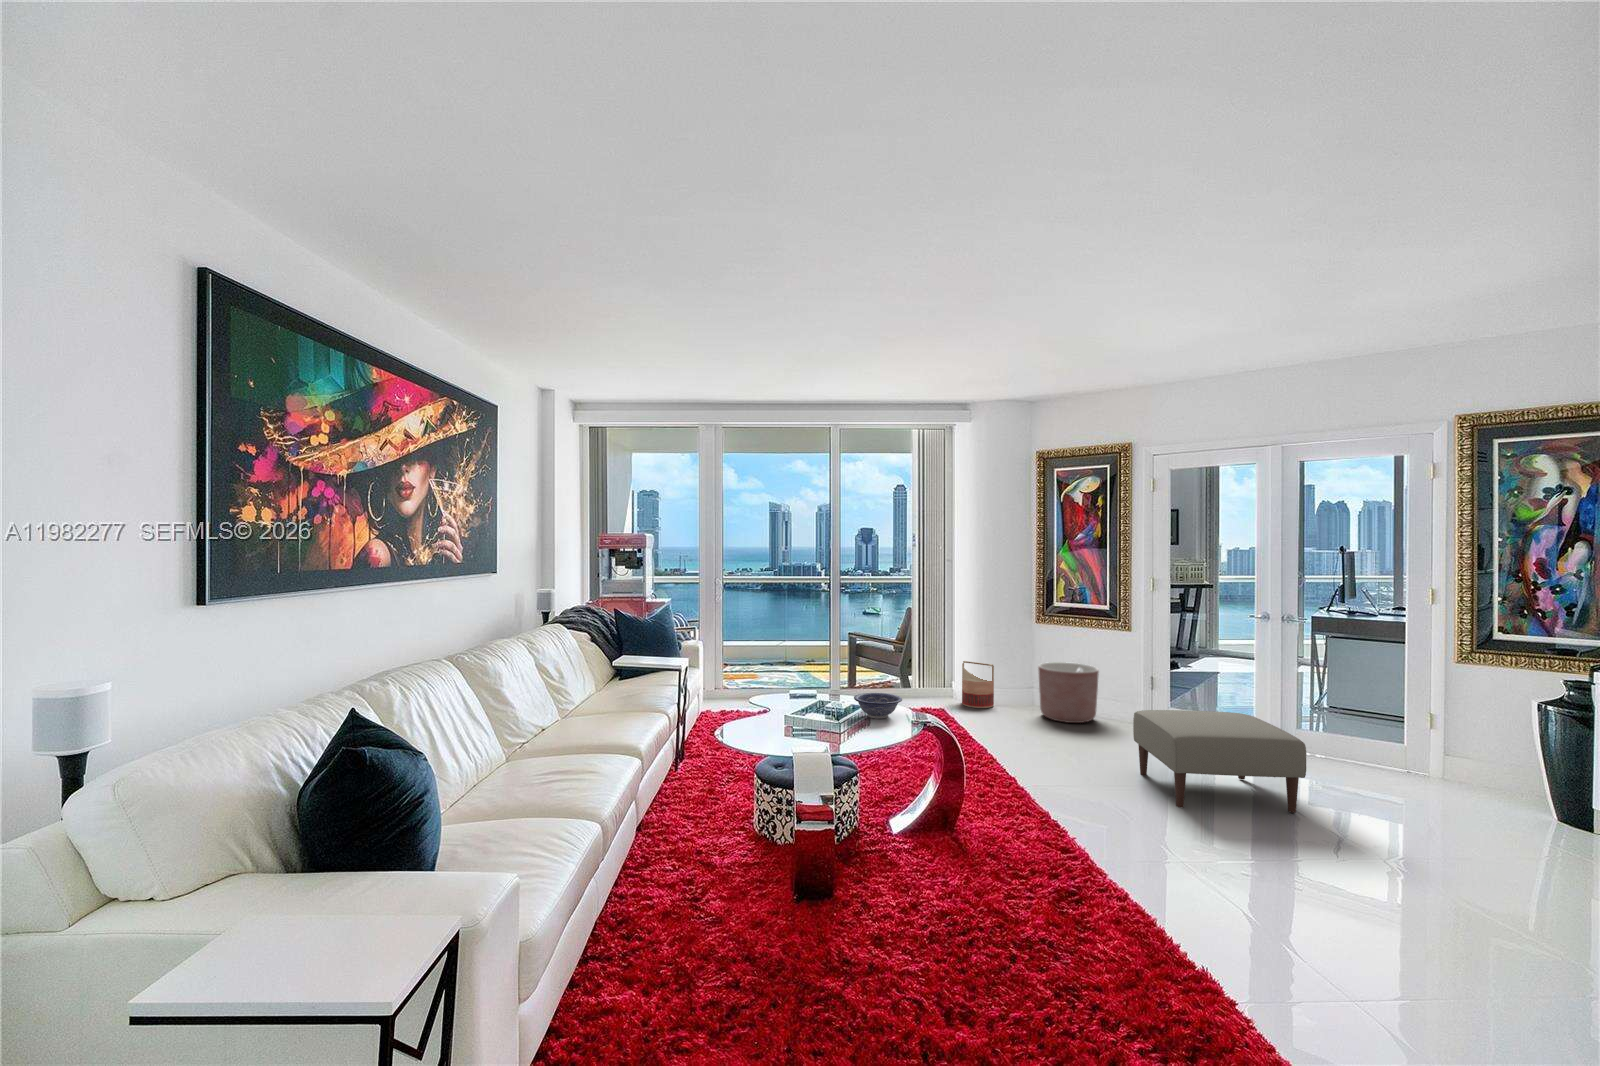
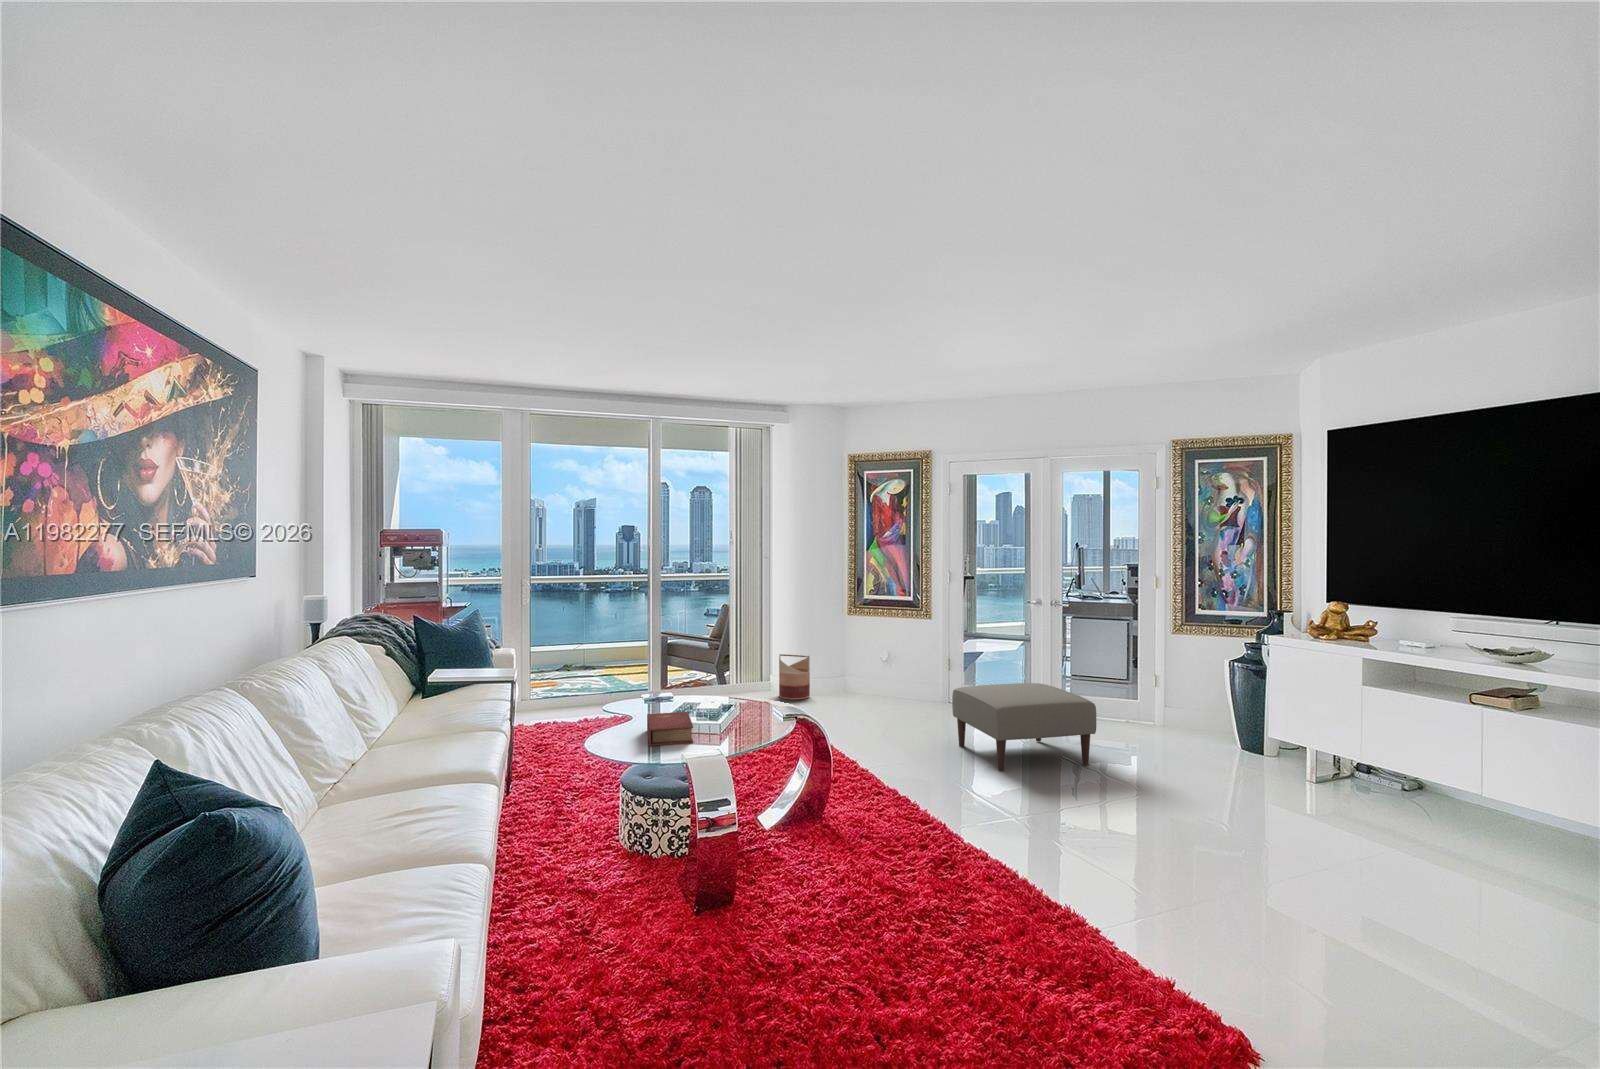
planter: present [1038,662,1099,723] -> none [853,649,907,706]
decorative bowl: present [854,693,902,719] -> none [710,689,760,716]
book: none [783,709,827,741] -> present [647,712,693,746]

